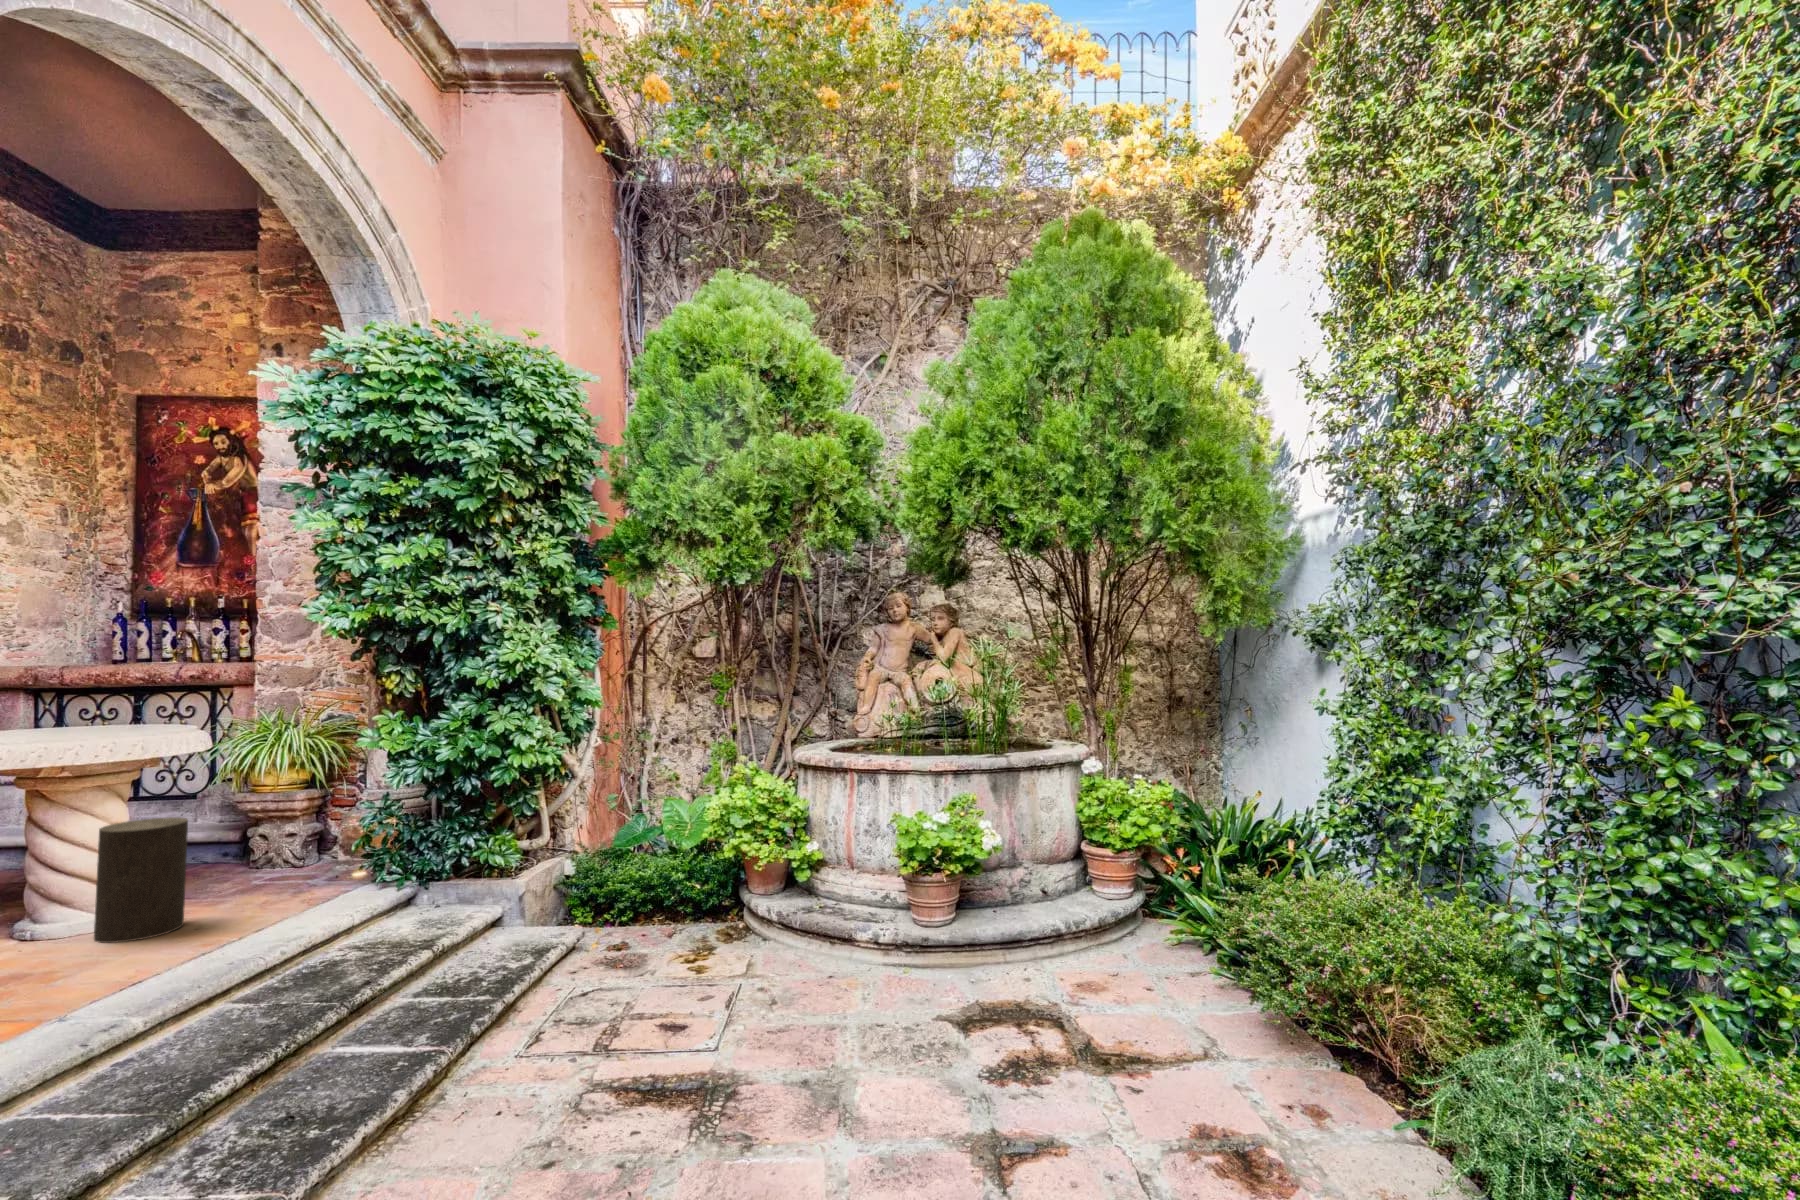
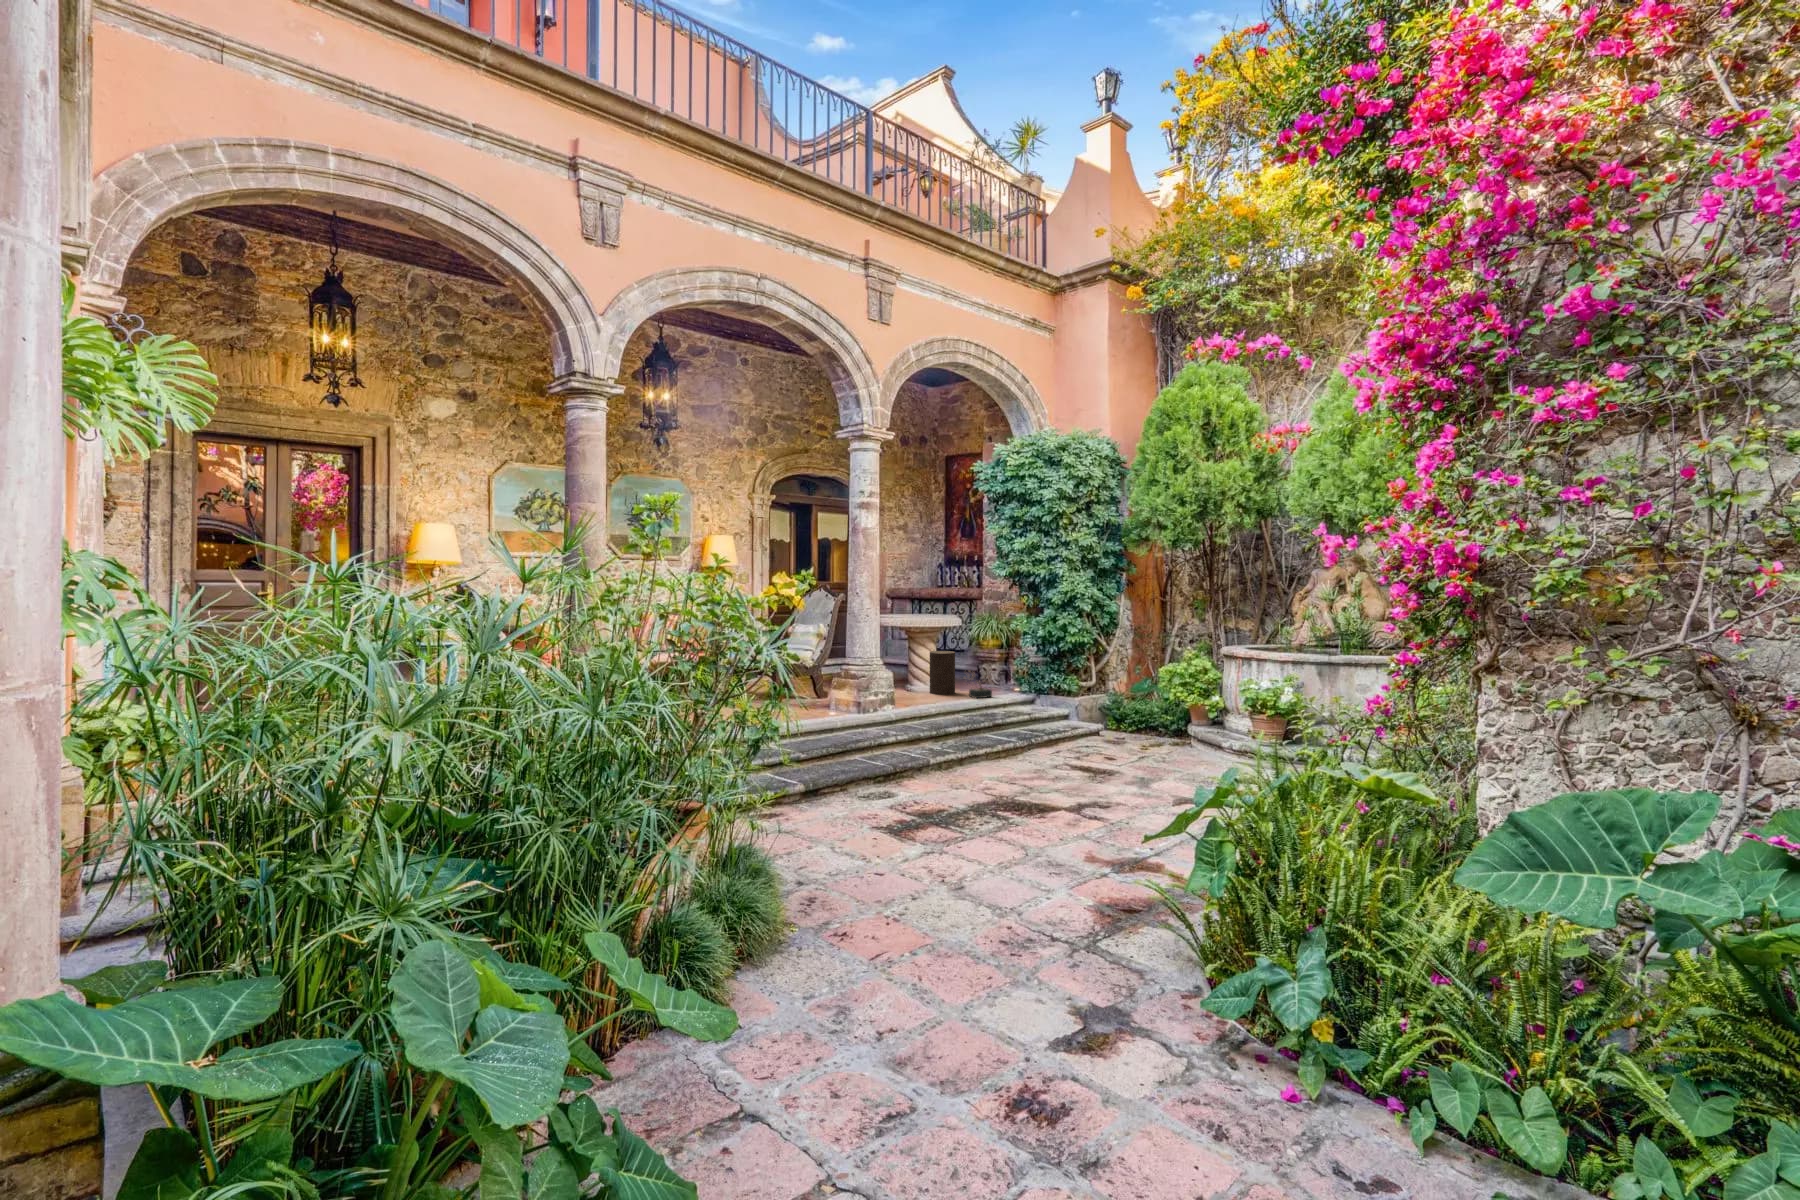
decorative plant: none [216,862,309,932] -> present [967,673,992,698]

